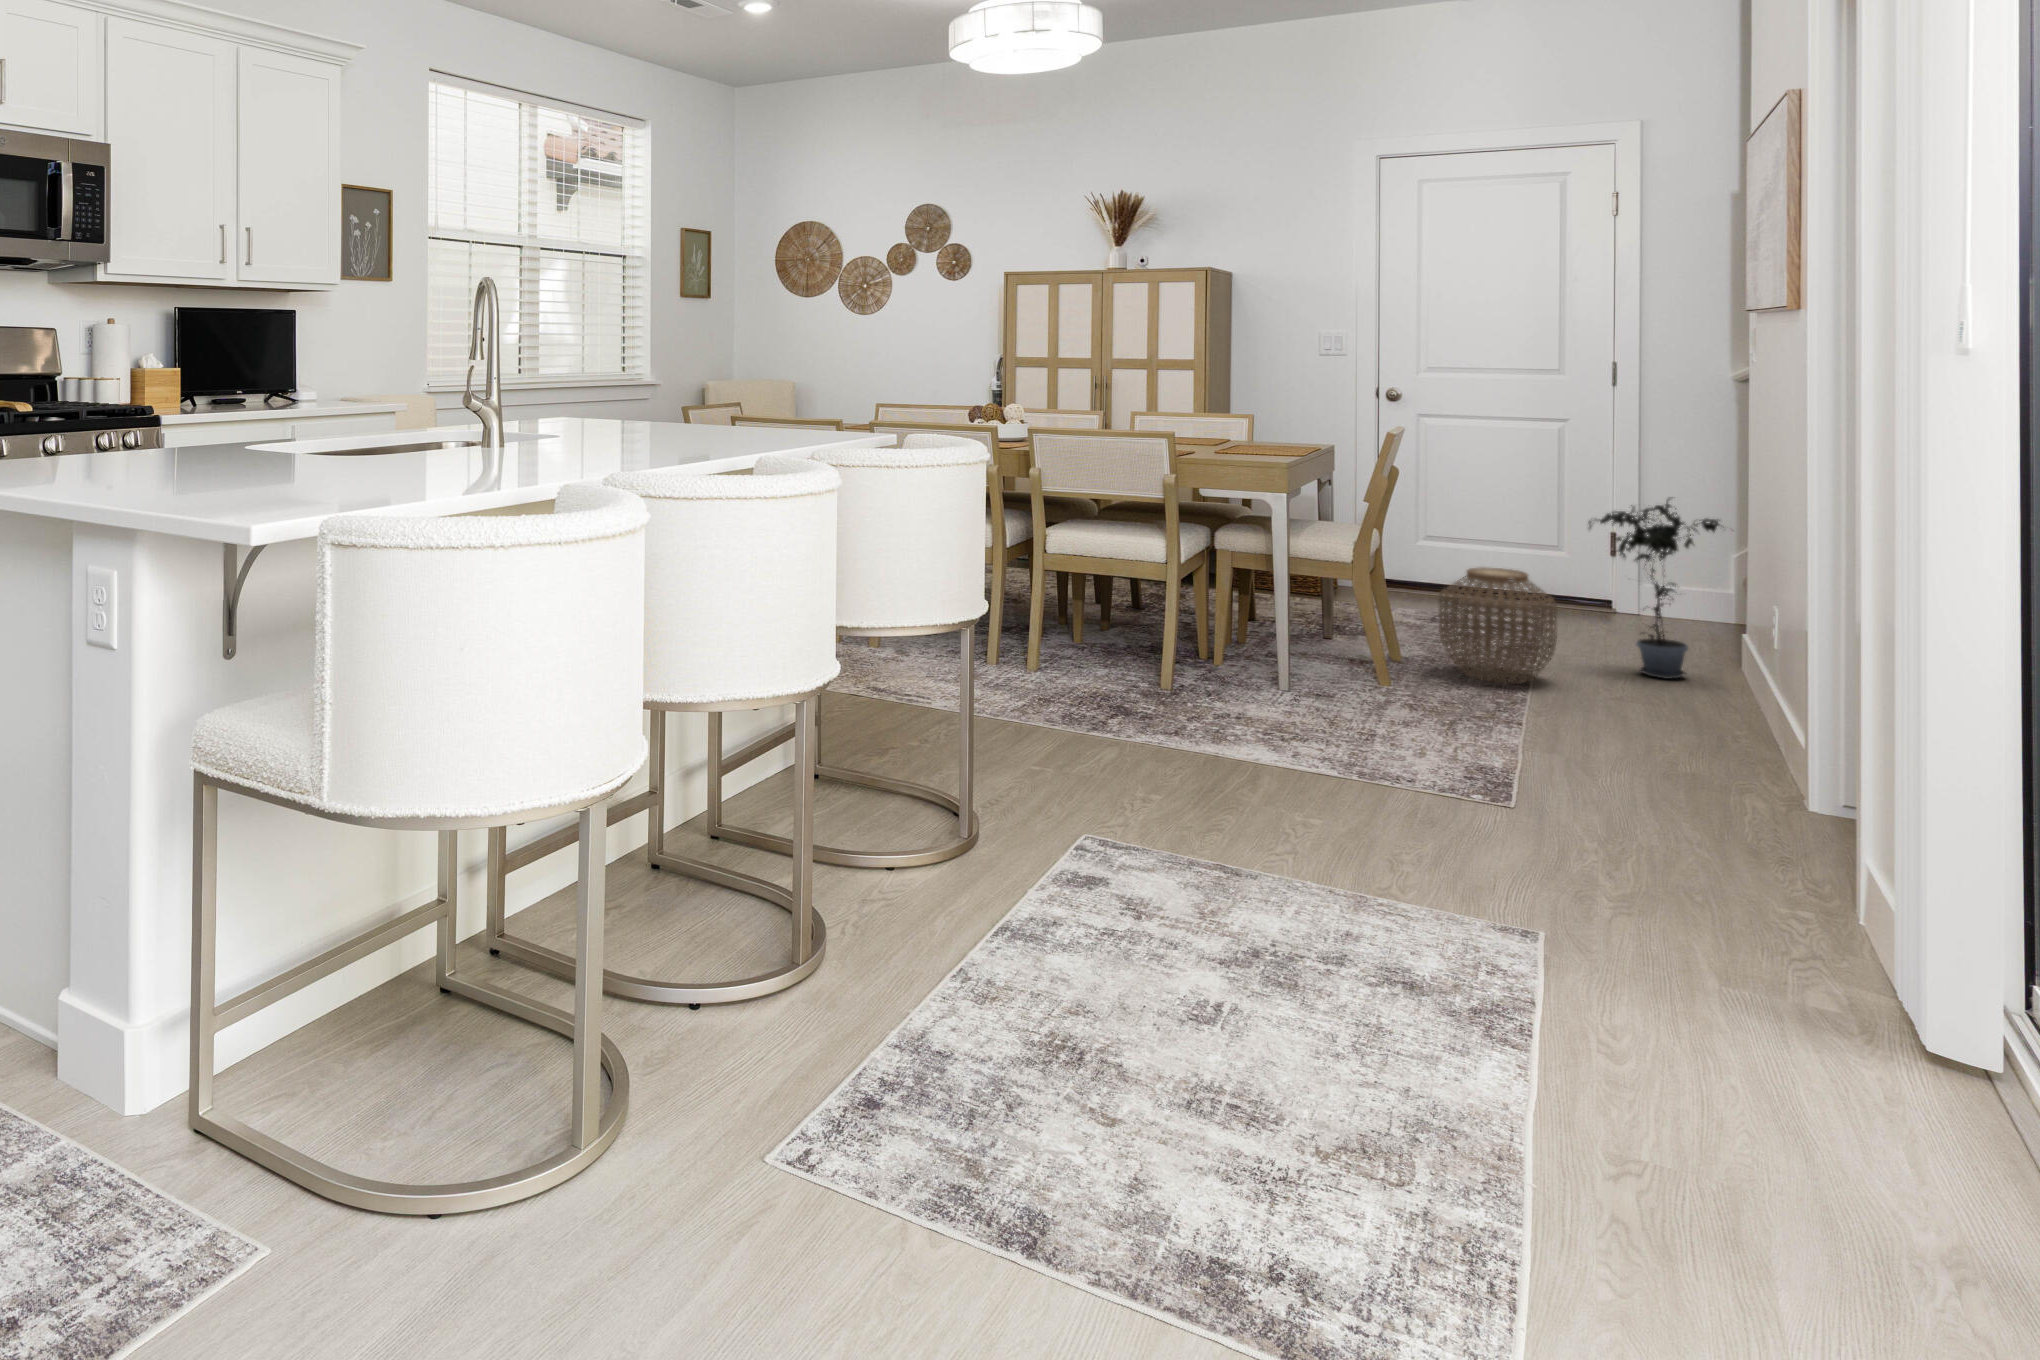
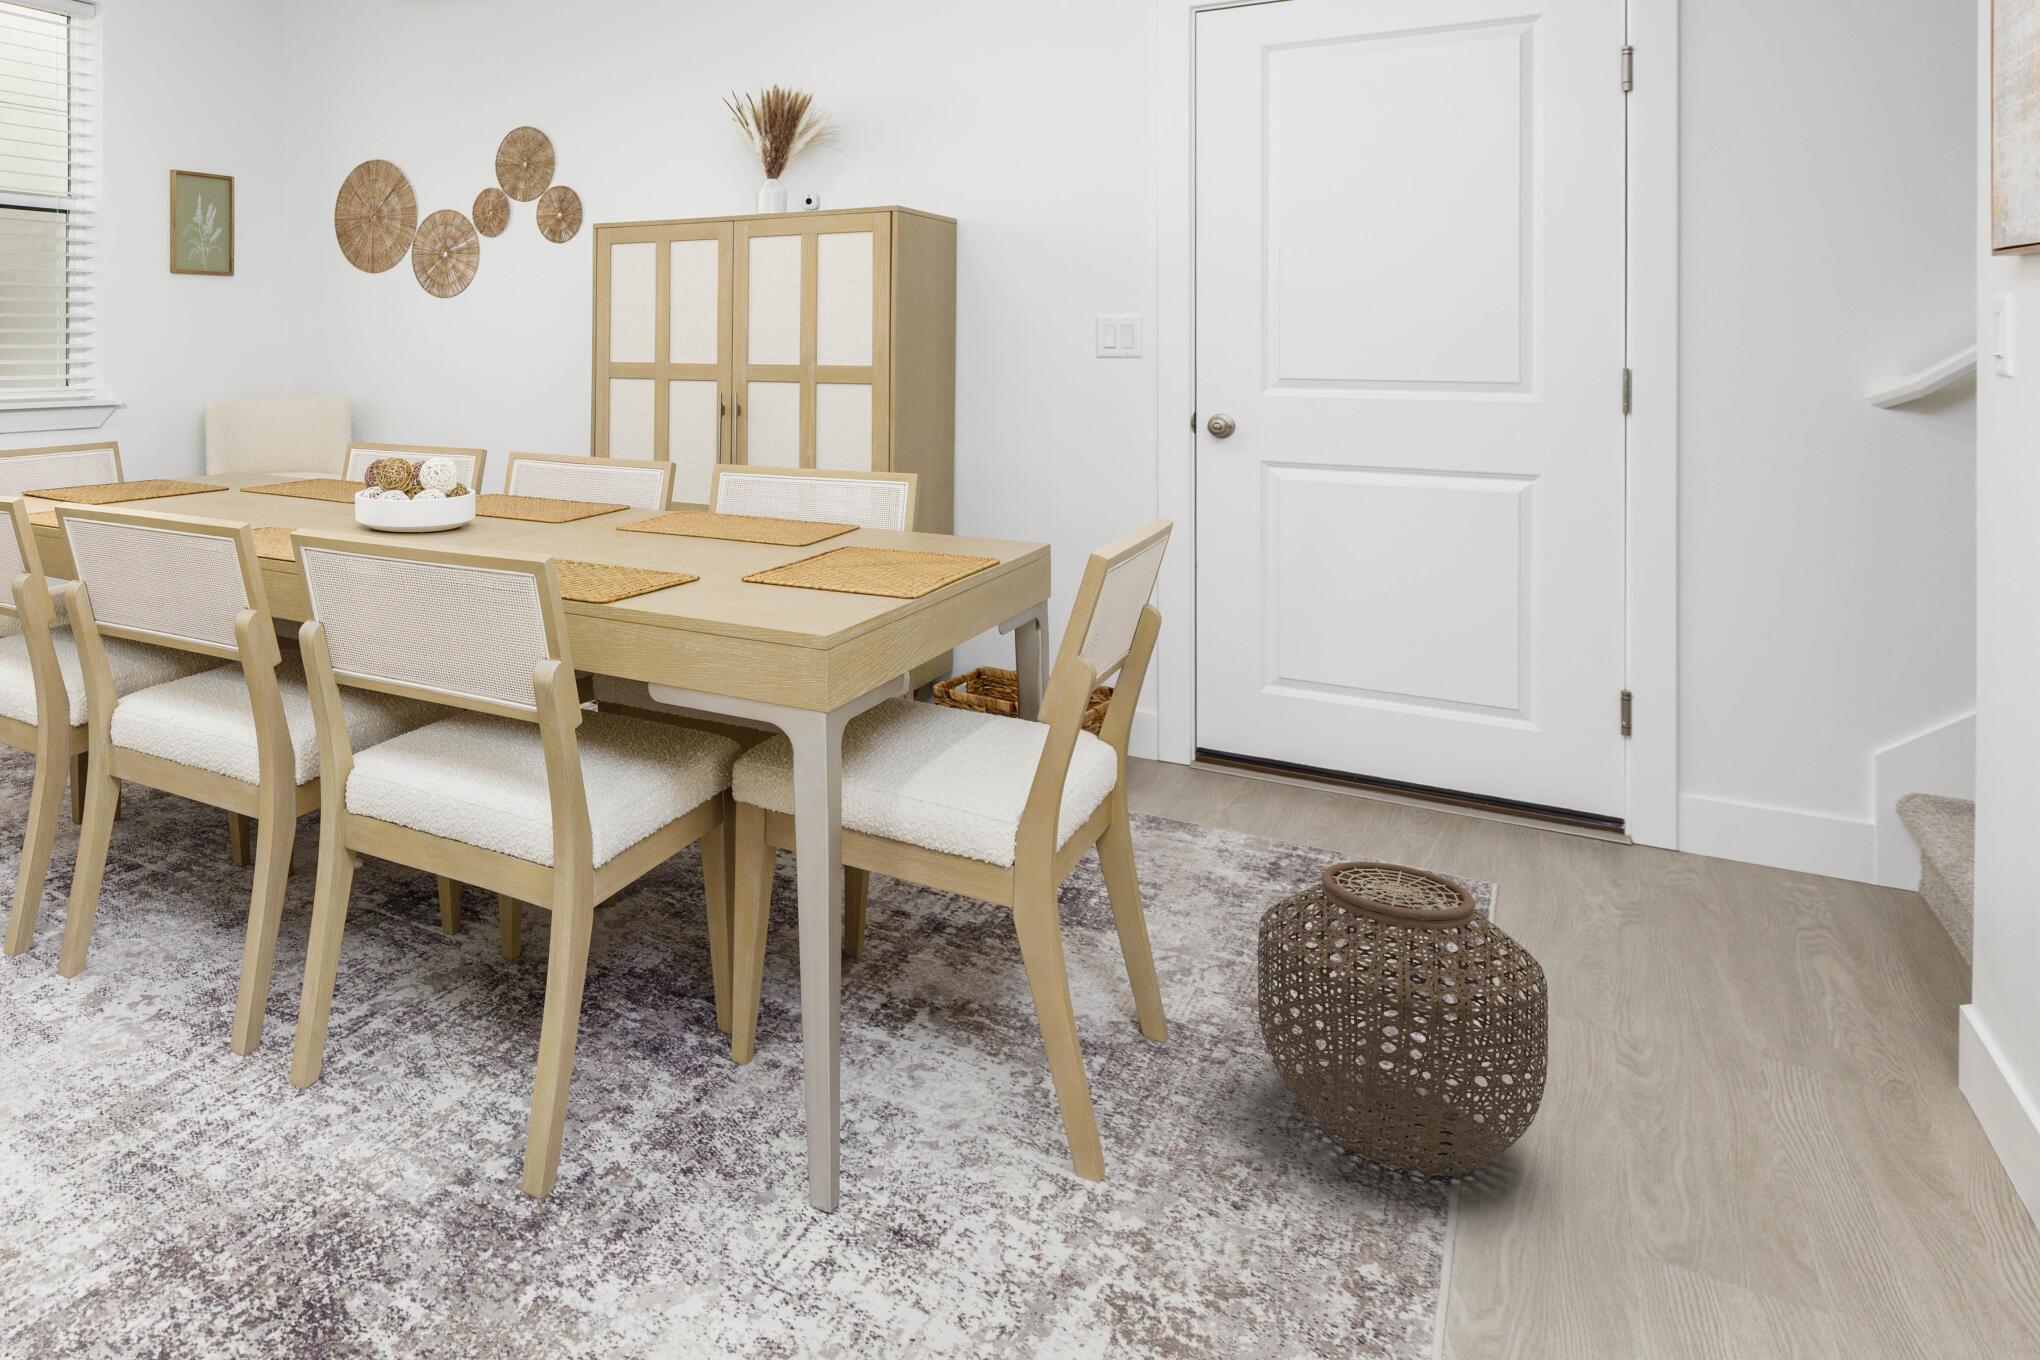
potted plant: present [1589,497,1719,679] -> none [1613,712,2000,1151]

